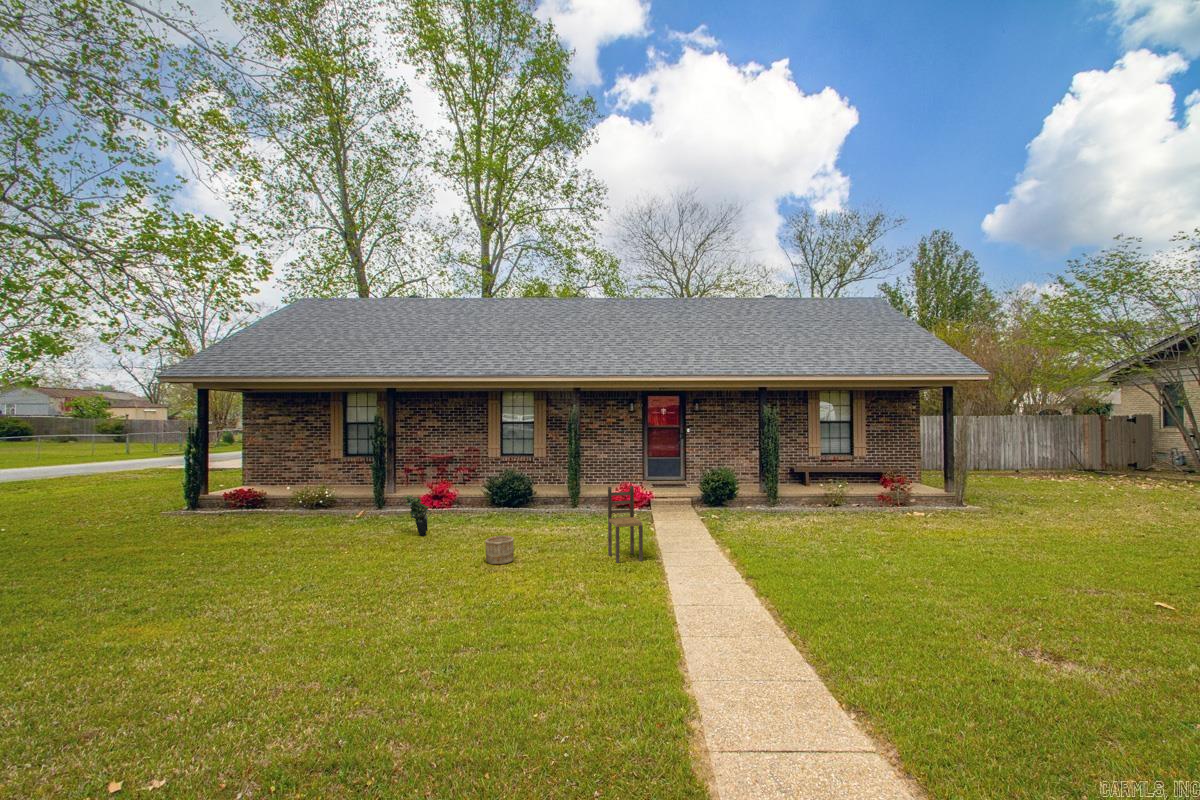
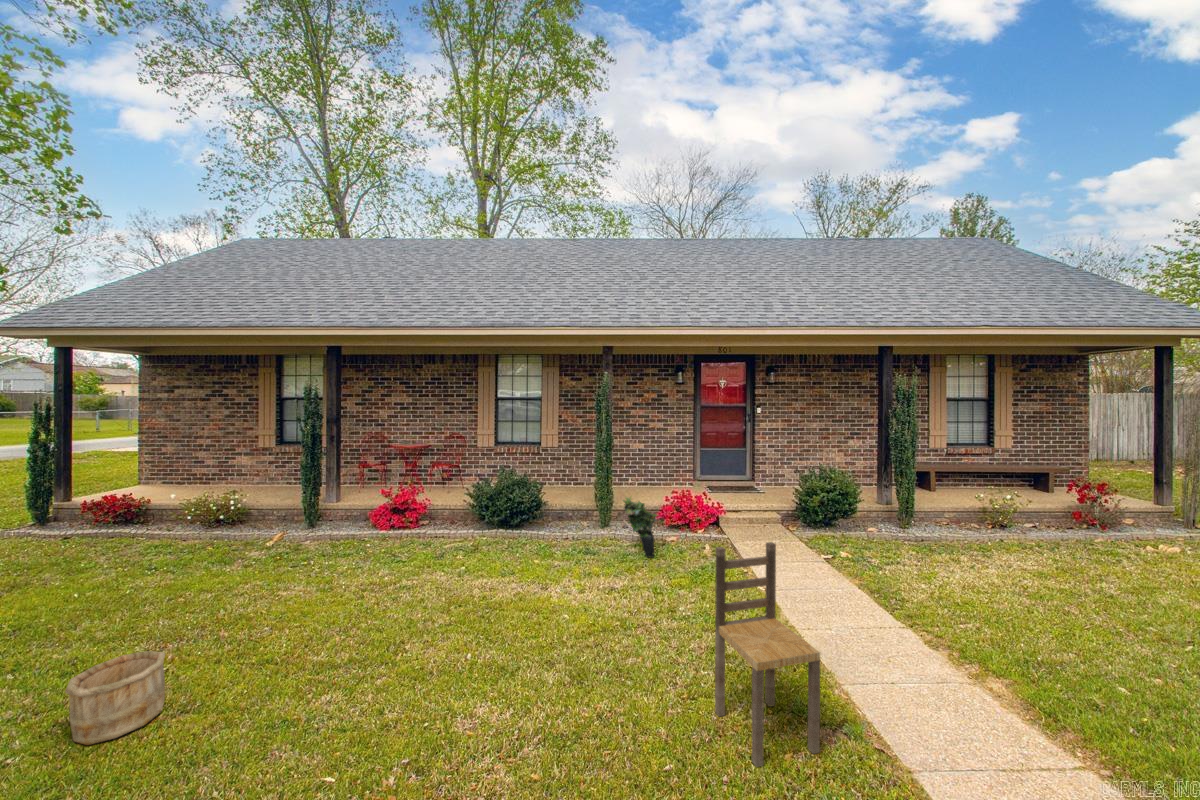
potted plant: present [403,495,429,536] -> present [623,497,658,558]
wooden bucket: present [485,536,514,564] -> present [65,651,165,745]

